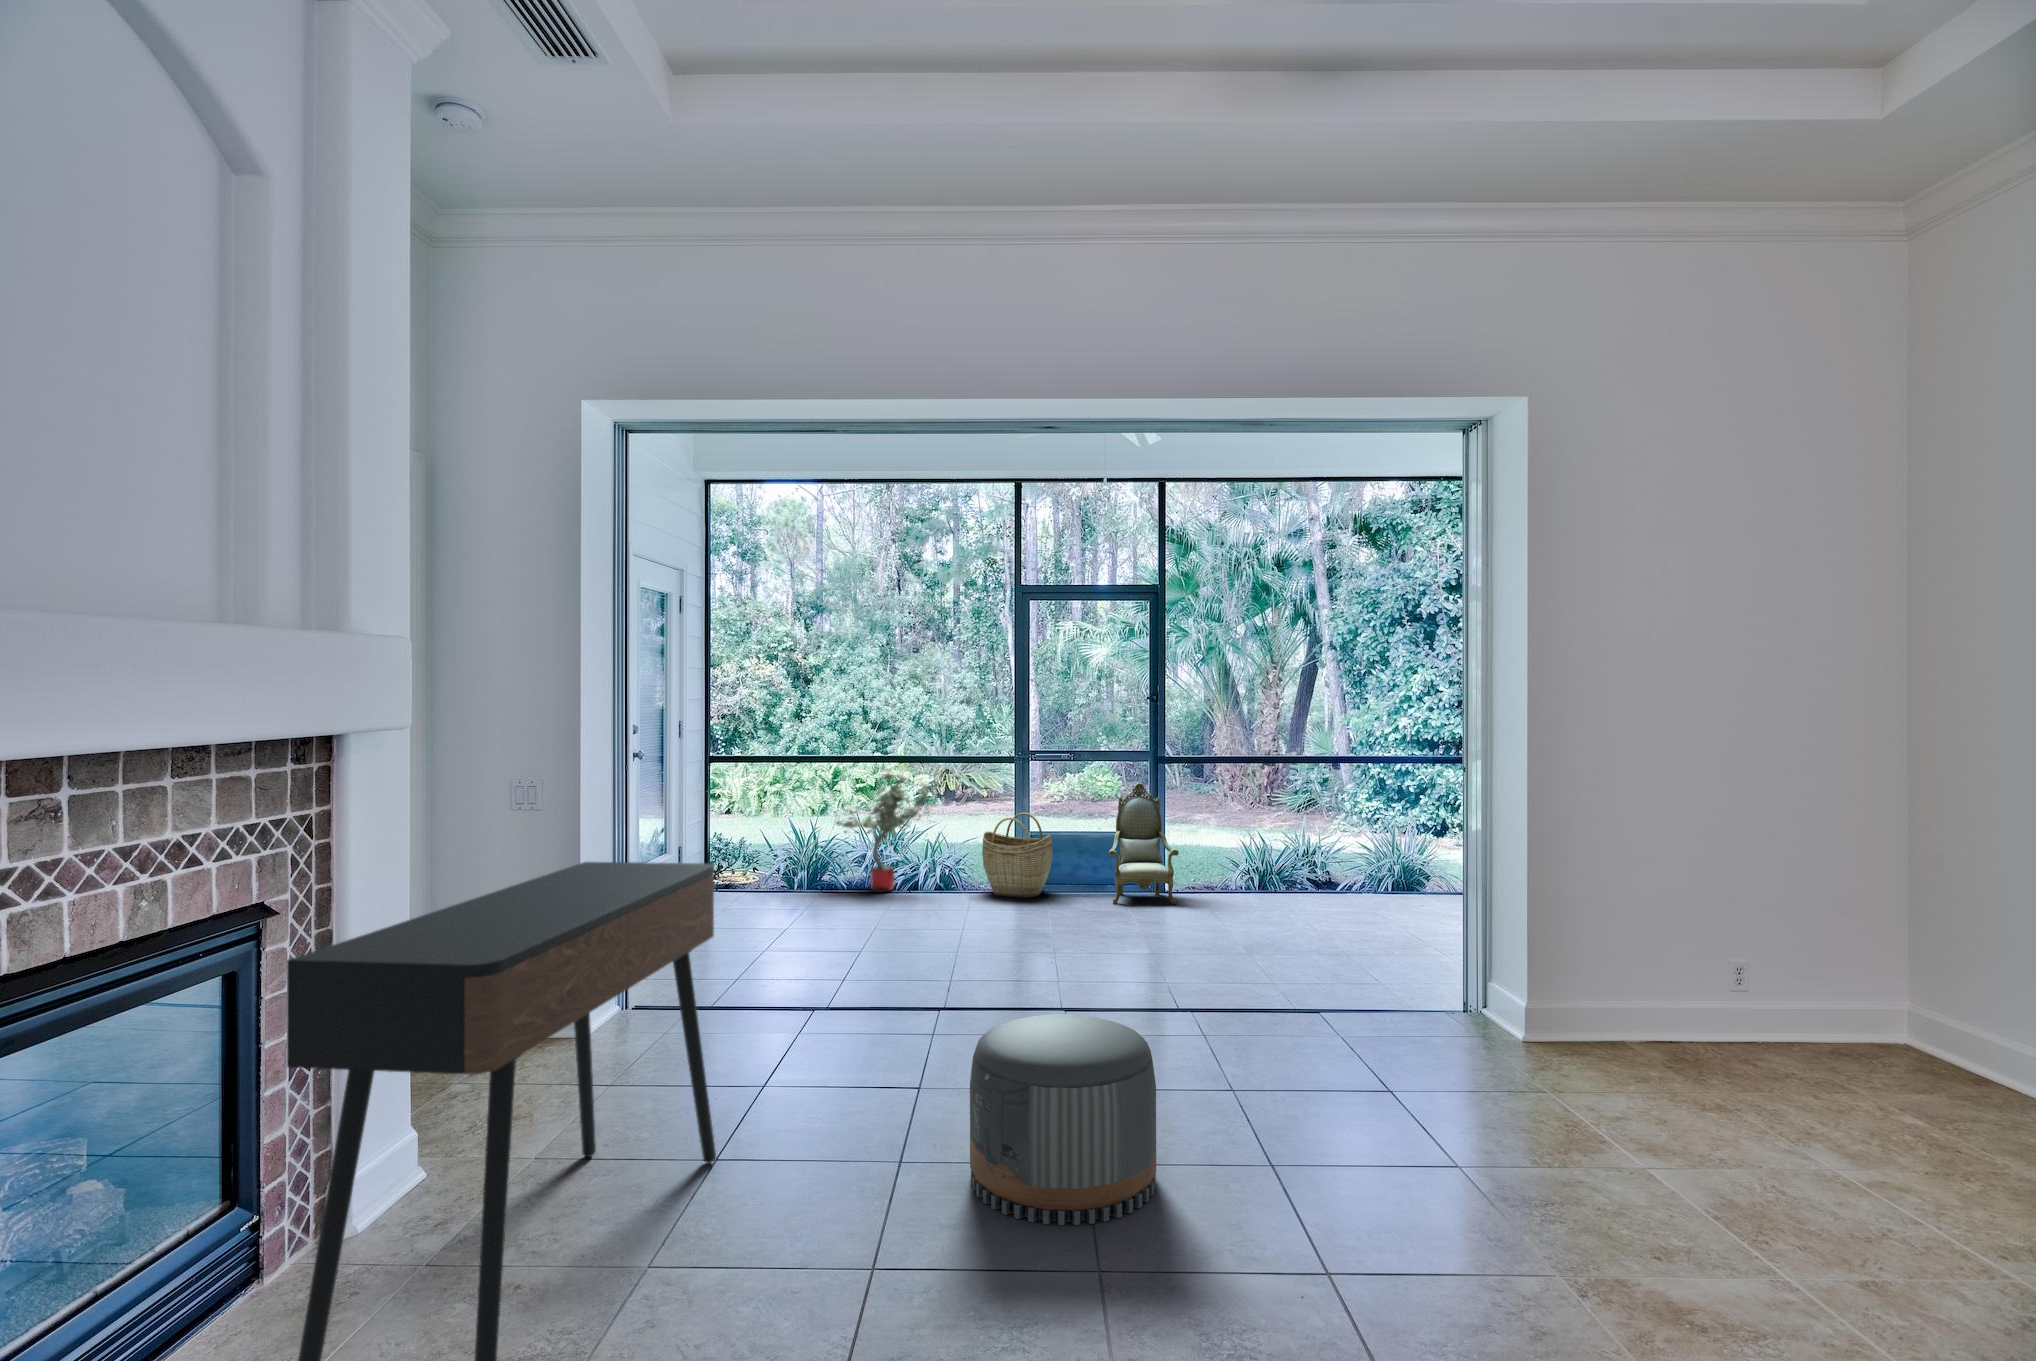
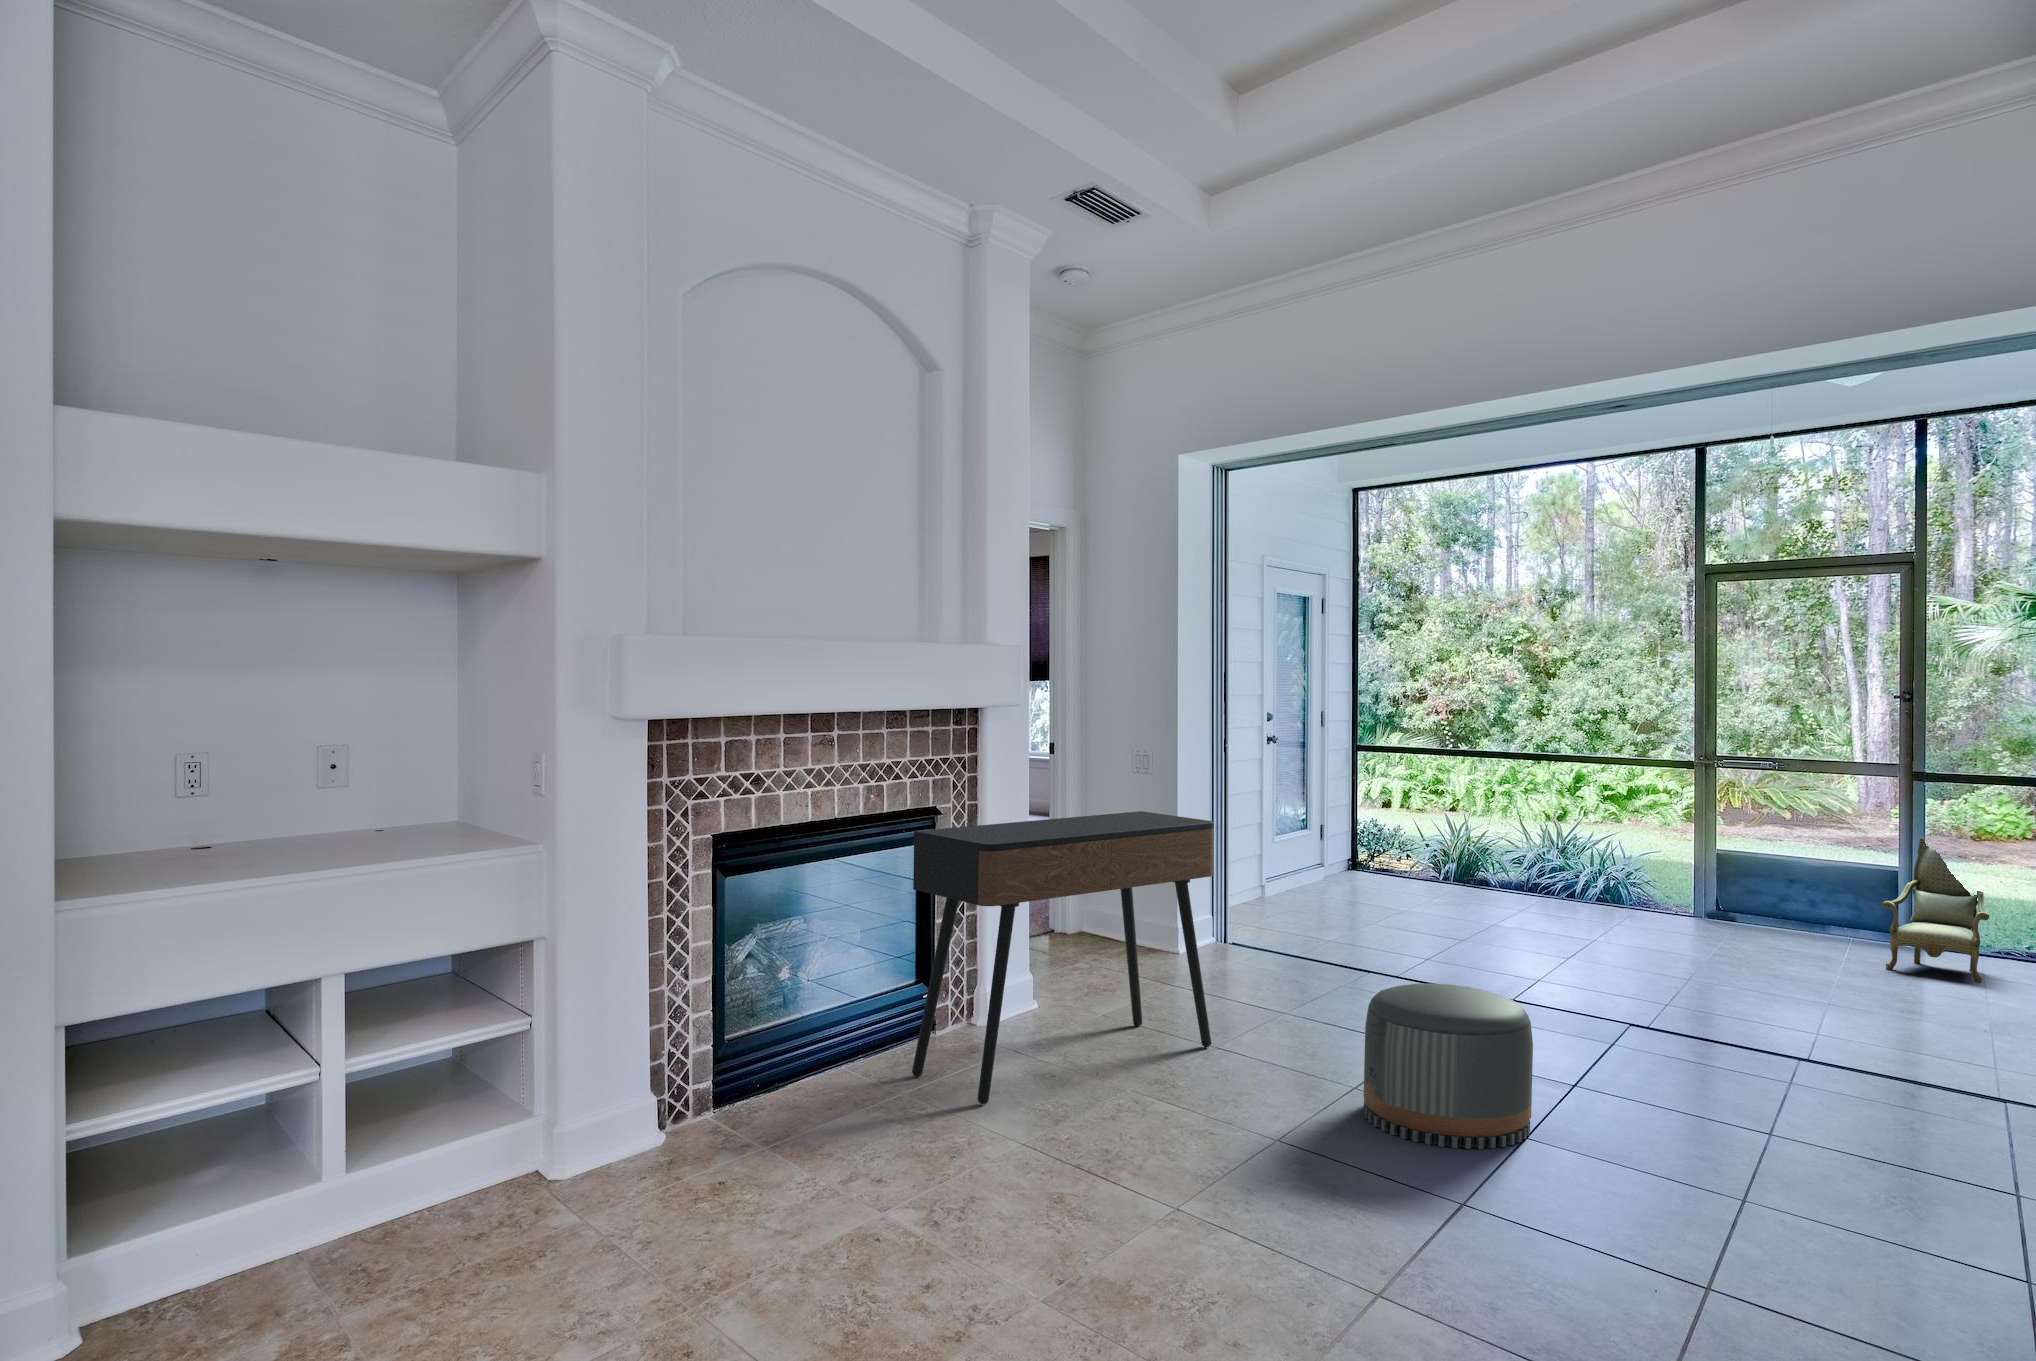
potted tree: present [836,768,930,892] -> none [1558,775,1669,915]
woven basket: present [982,813,1052,897] -> none [1726,844,1821,946]

